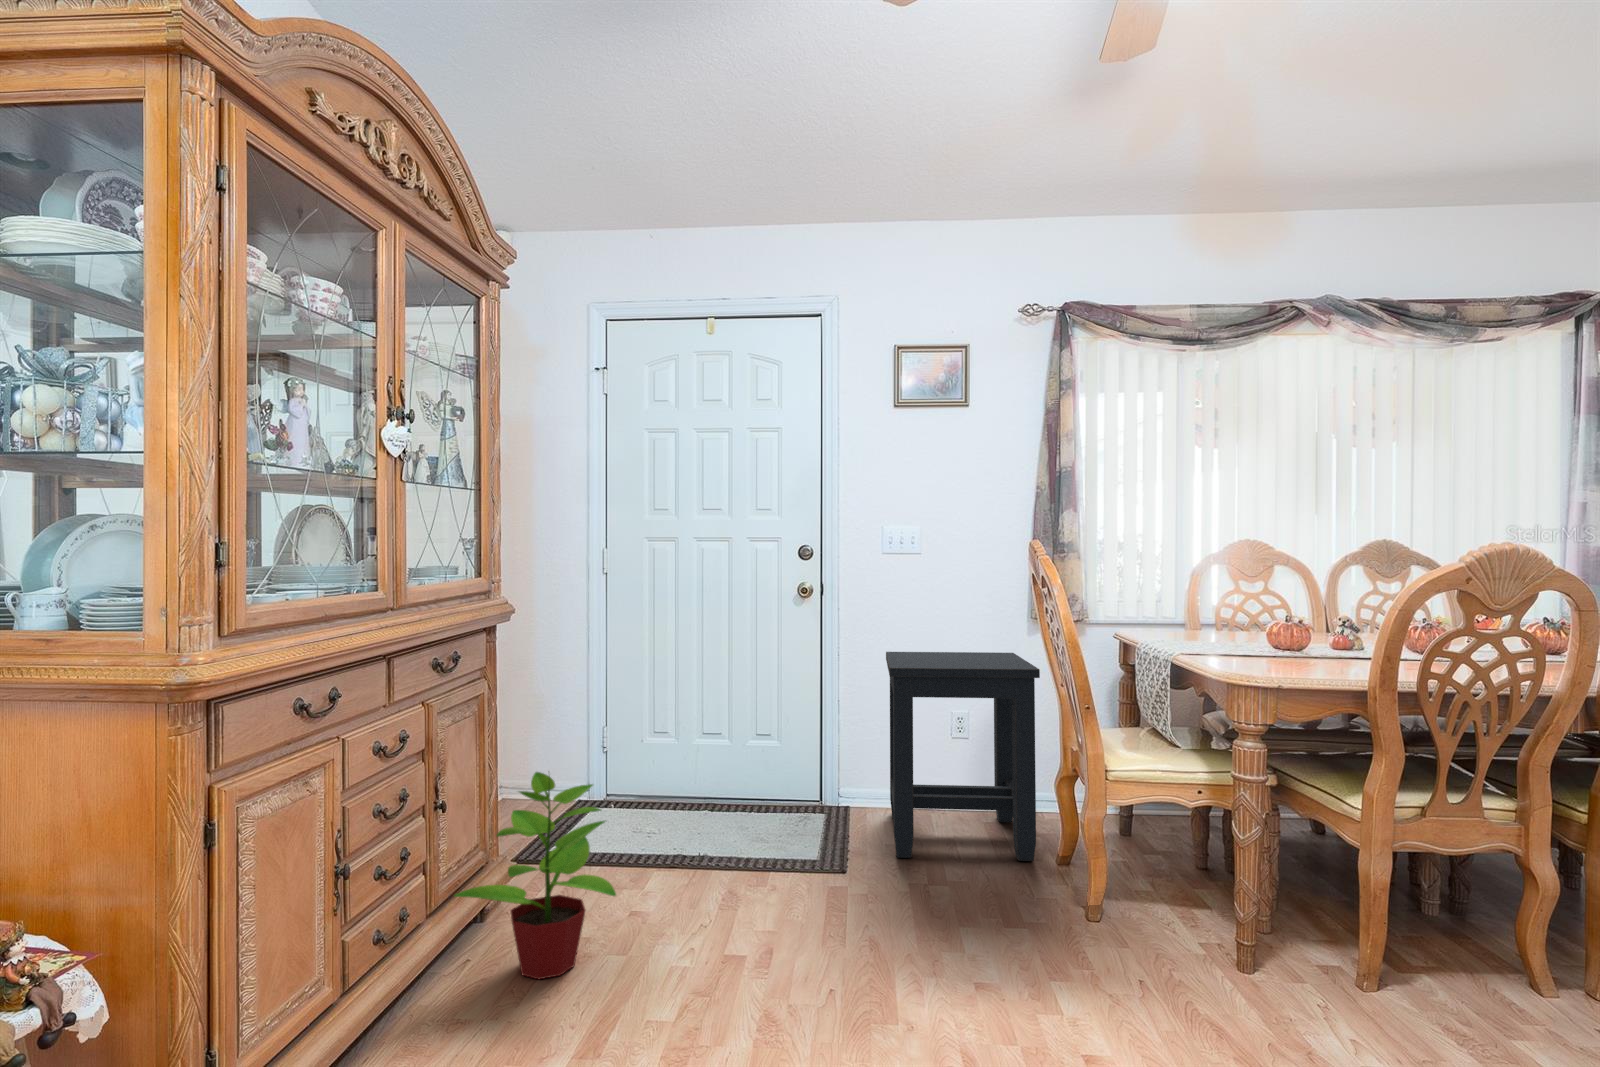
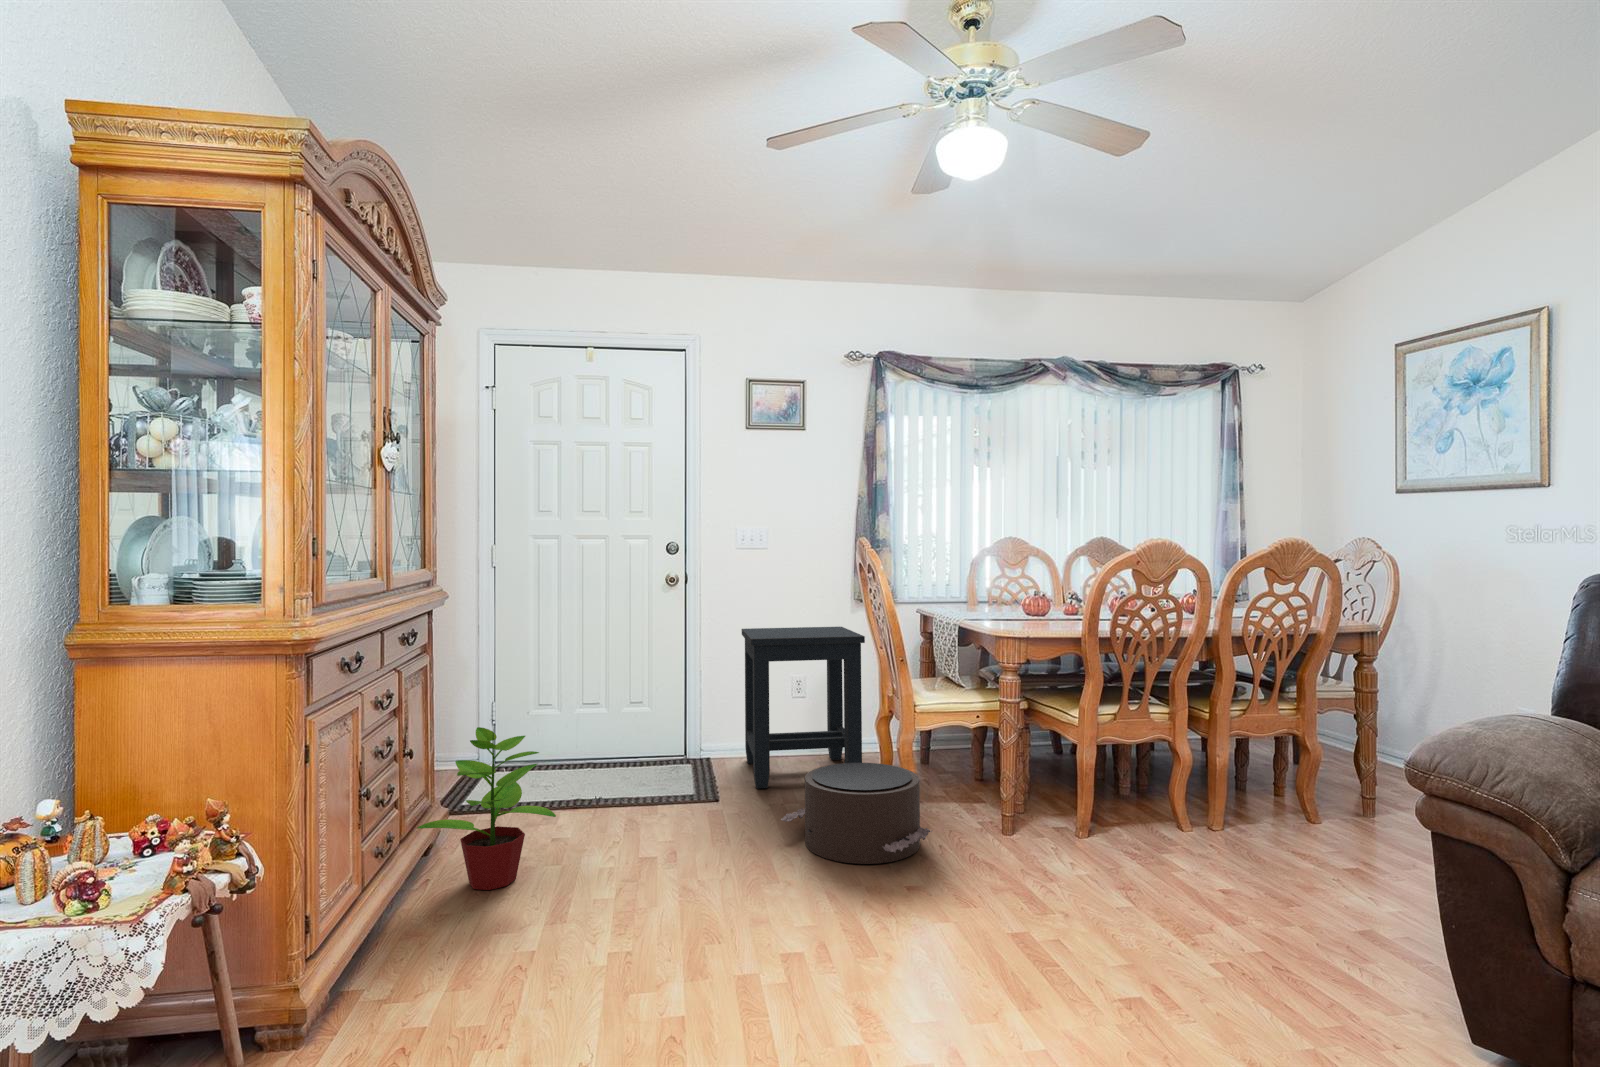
pouf: none [915,843,1130,1000] -> present [781,763,932,864]

